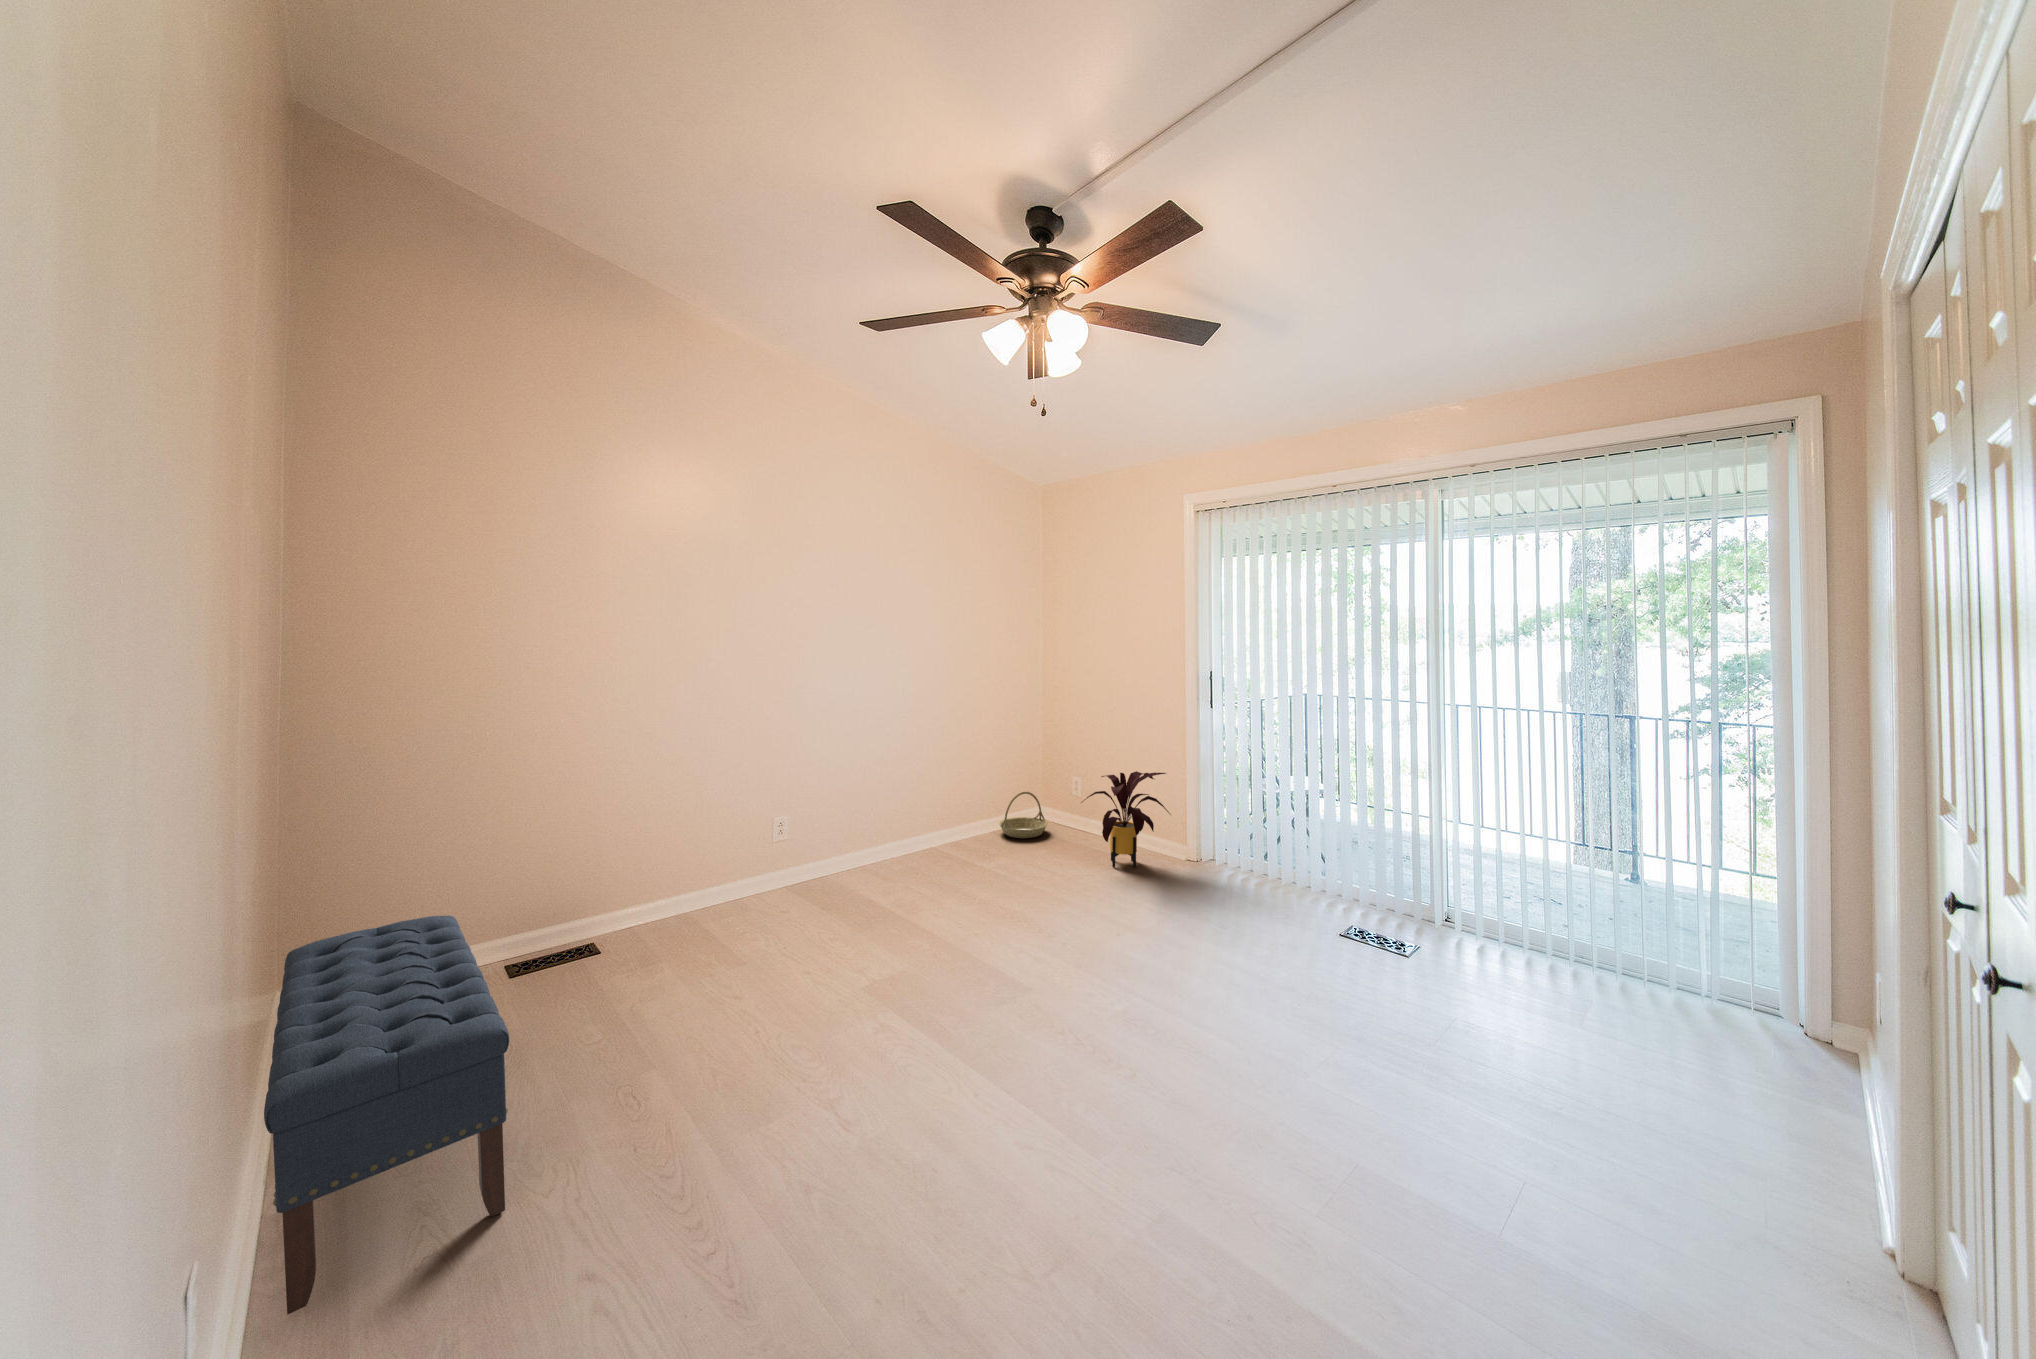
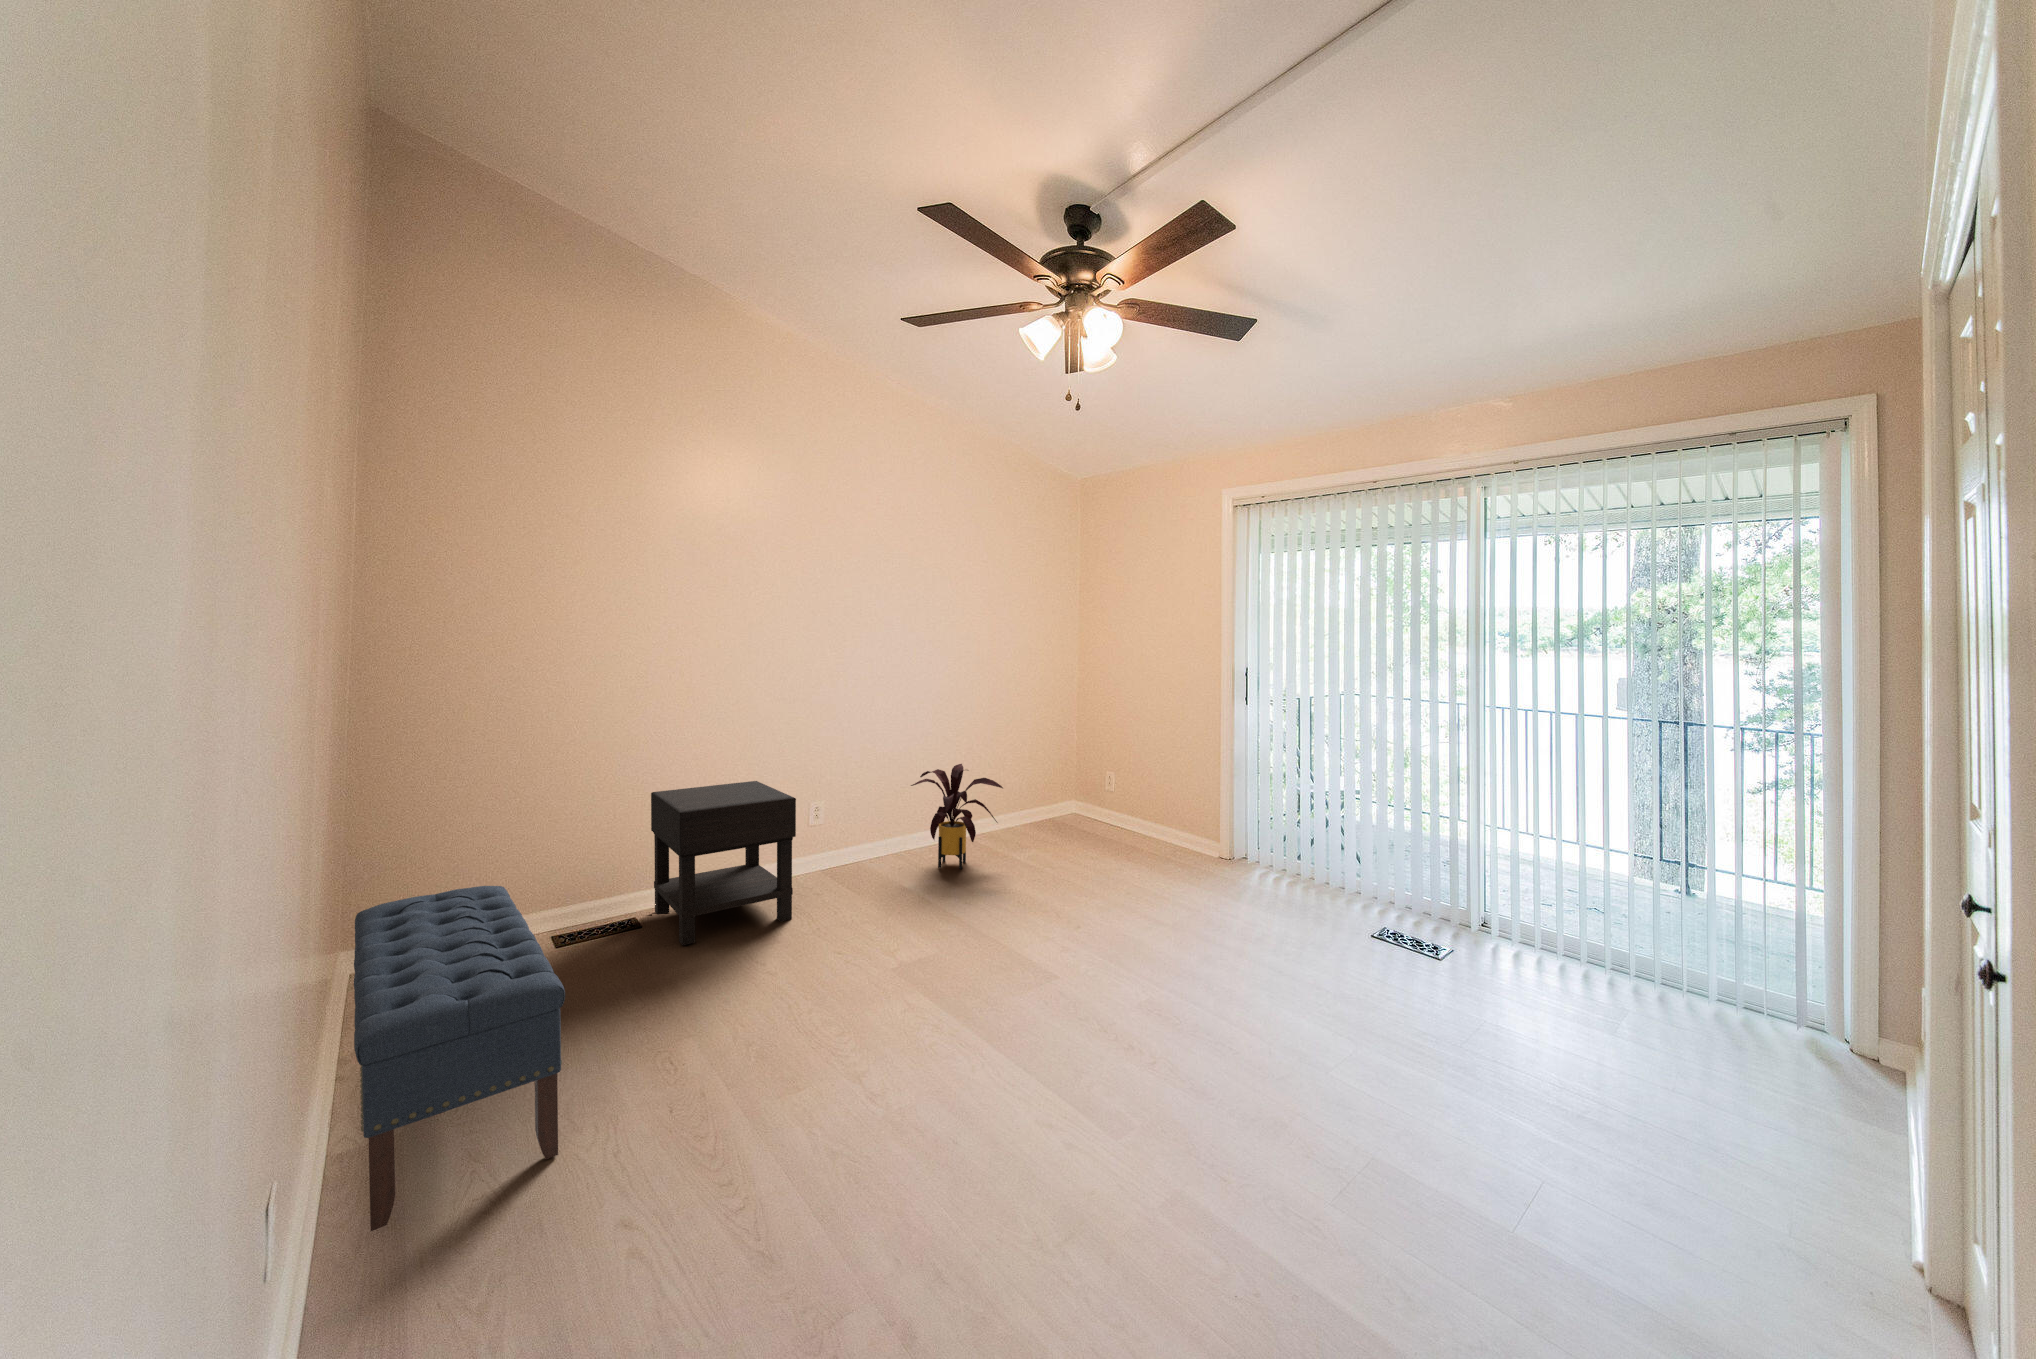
house plant: present [1081,771,1171,868] -> present [911,764,1003,869]
basket: present [999,792,1048,838] -> none [1026,789,1075,836]
nightstand: none [616,793,766,966] -> present [651,781,796,945]

